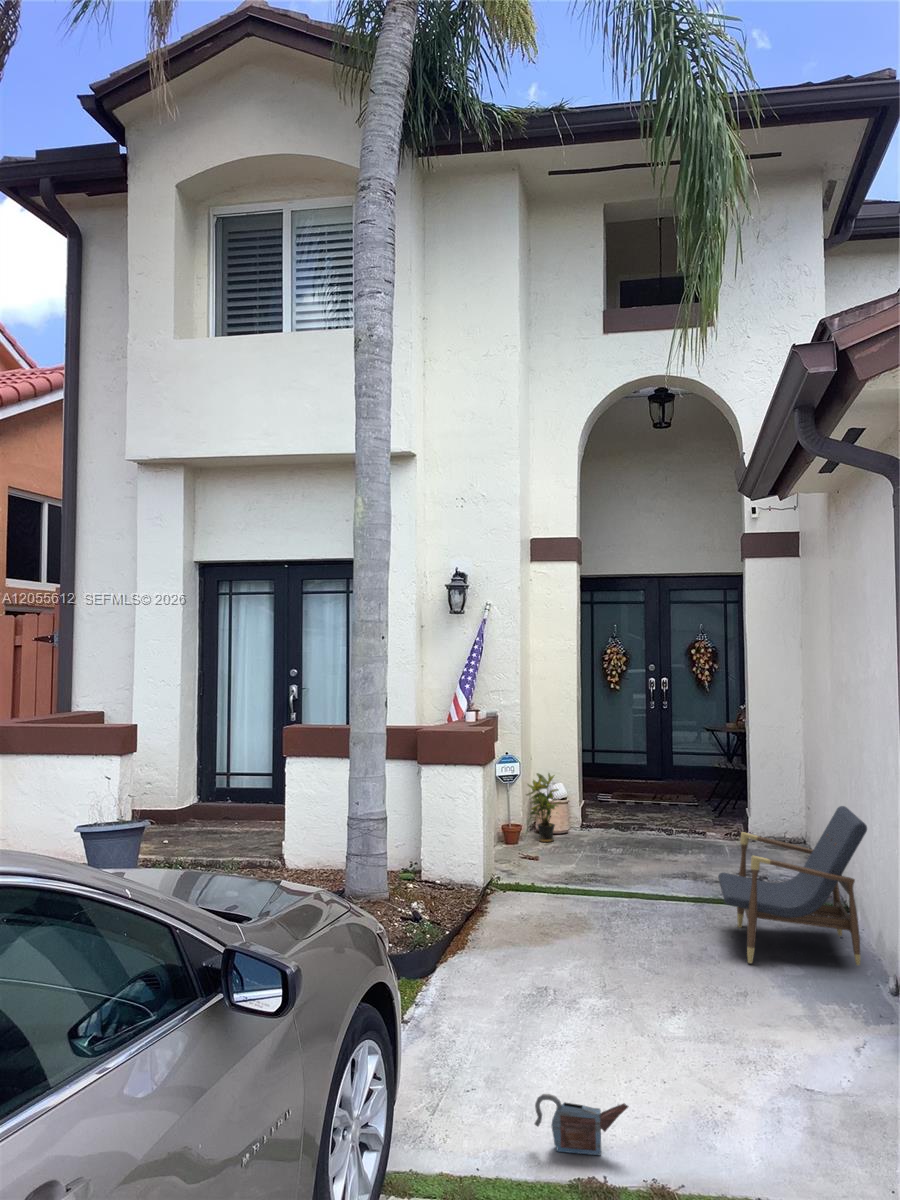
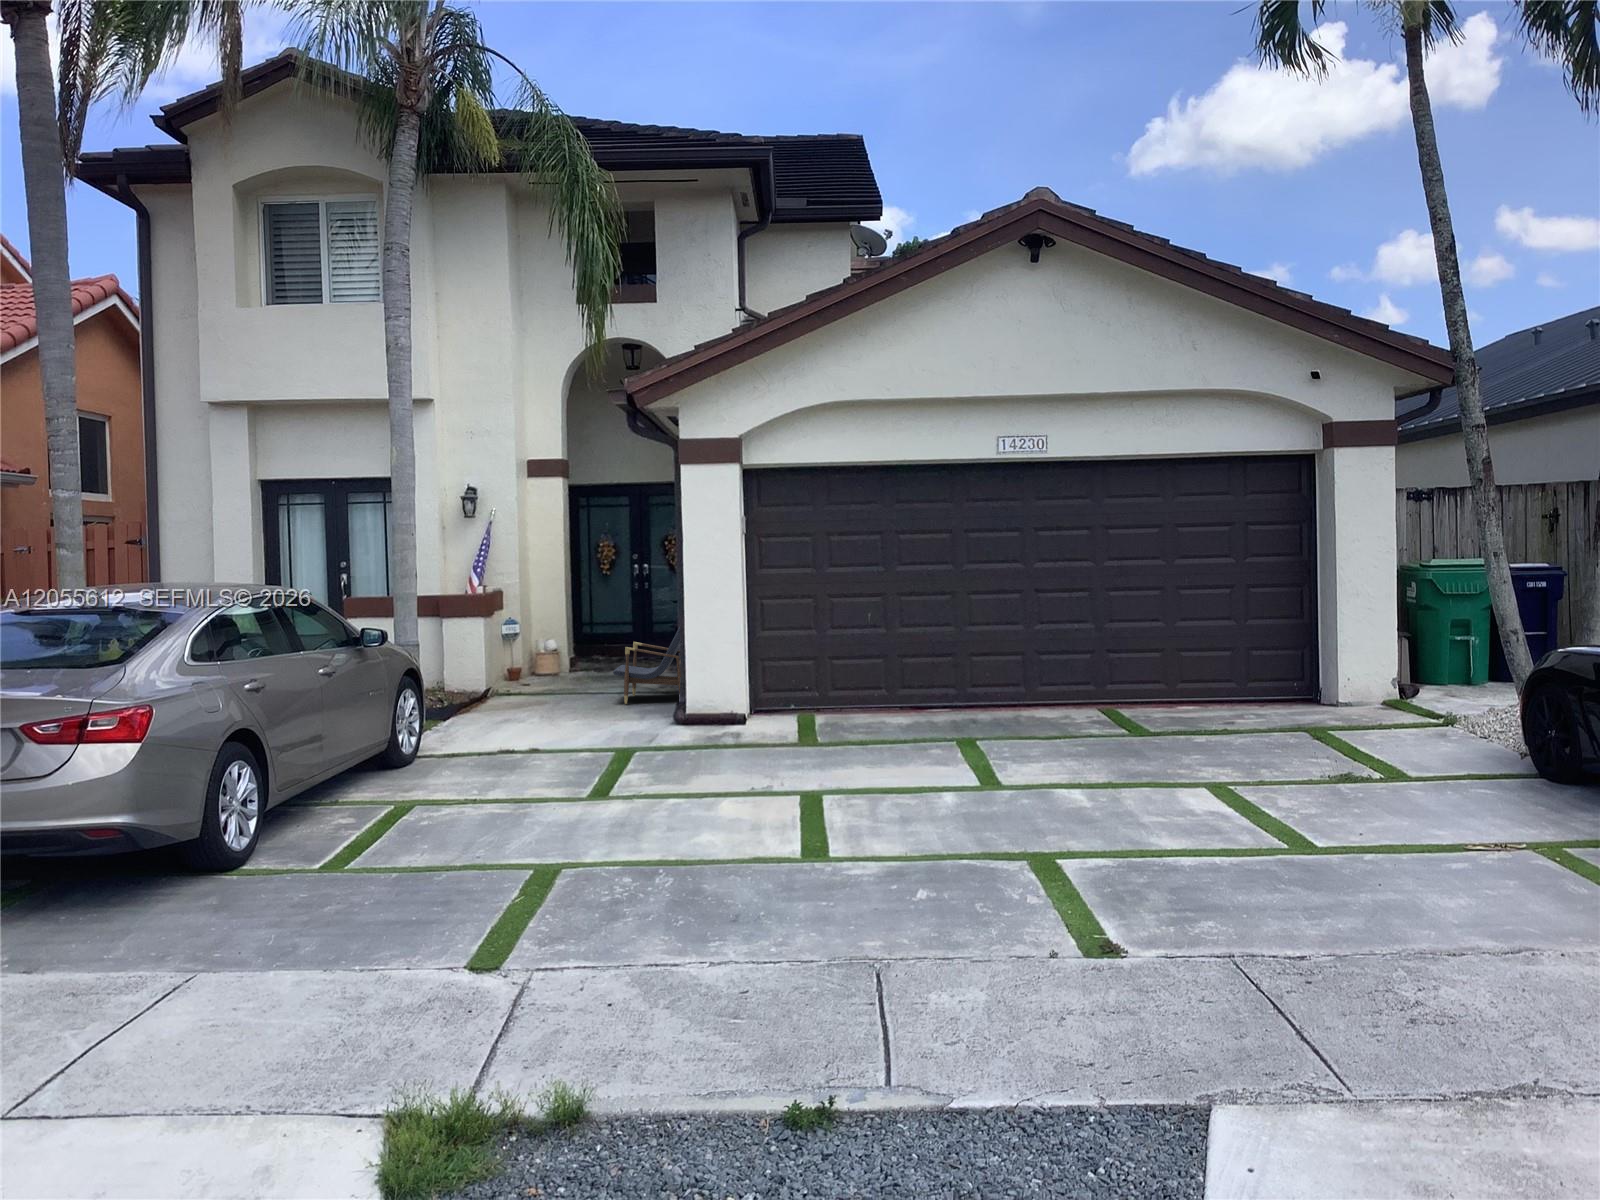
potted plant: present [527,773,560,842] -> none [524,629,549,677]
watering can: present [535,1094,629,1155] -> none [486,721,525,743]

